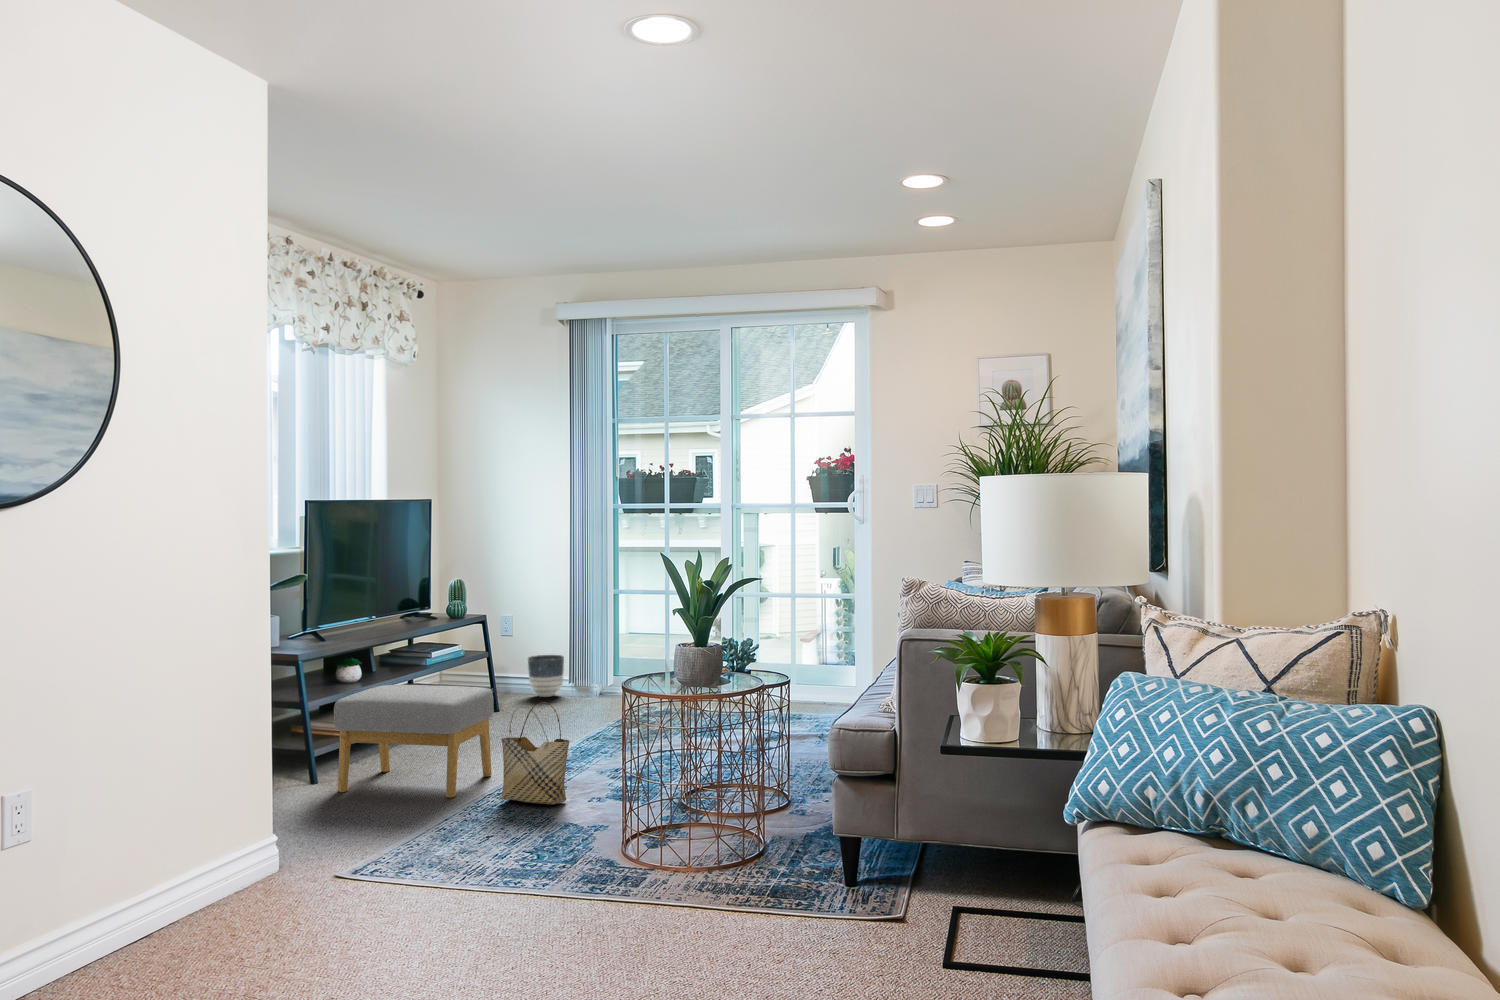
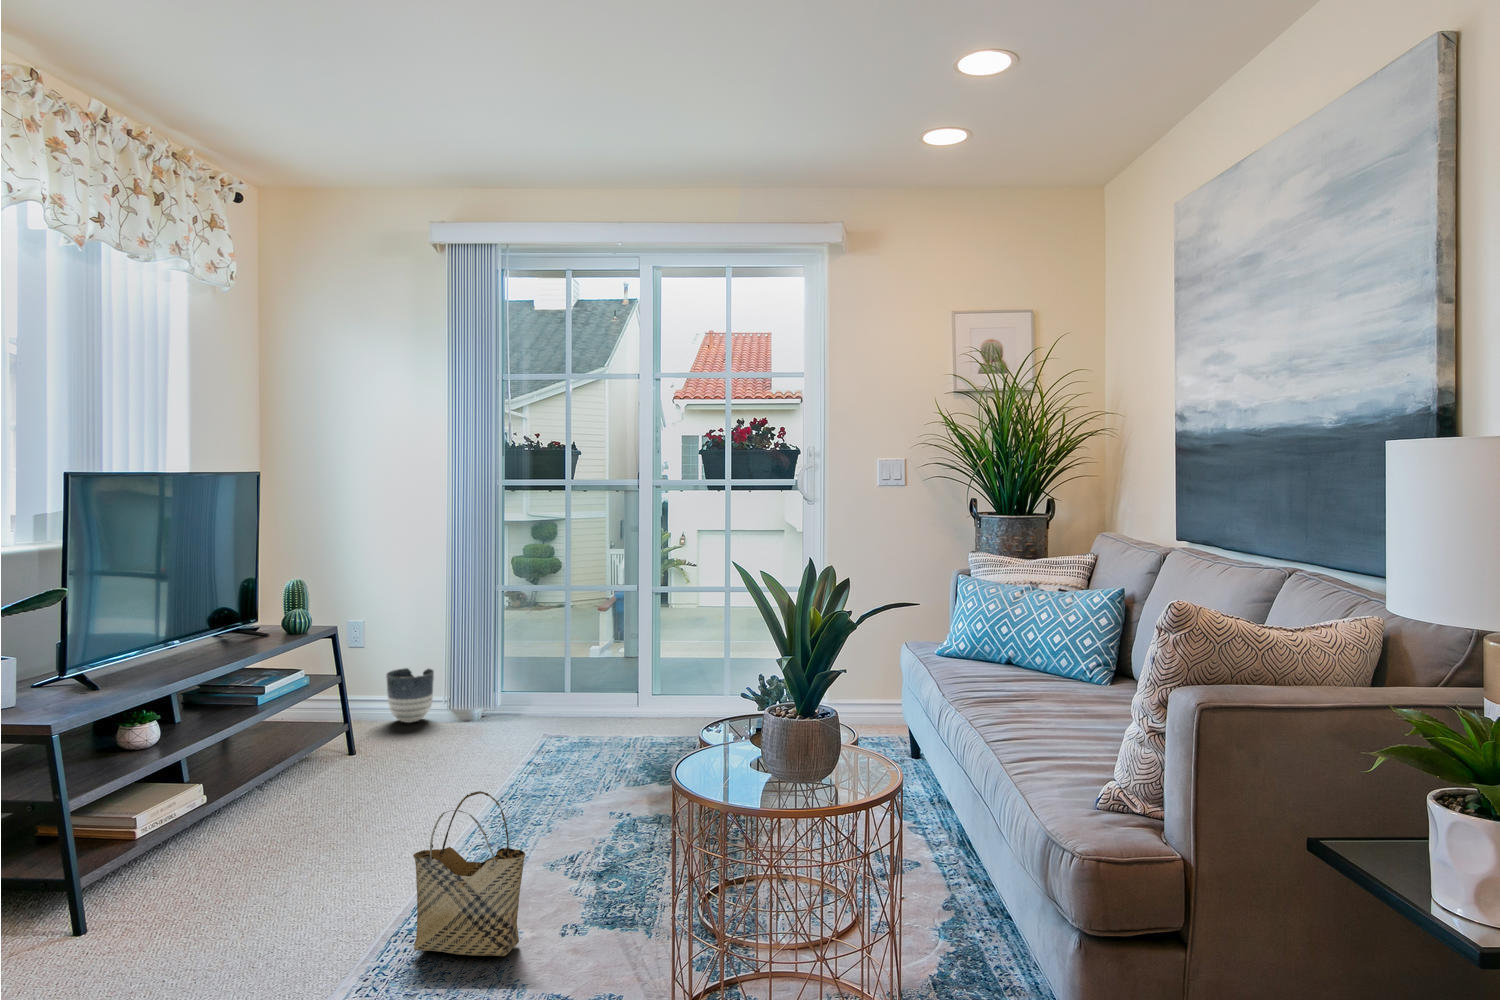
footstool: present [334,685,493,798] -> none [118,760,384,952]

